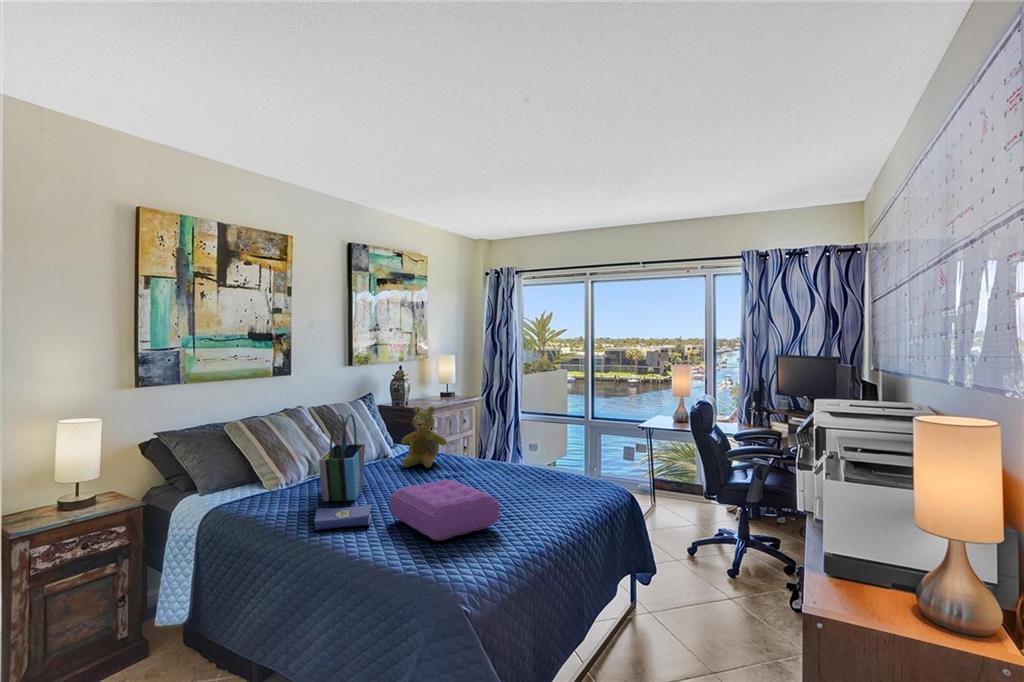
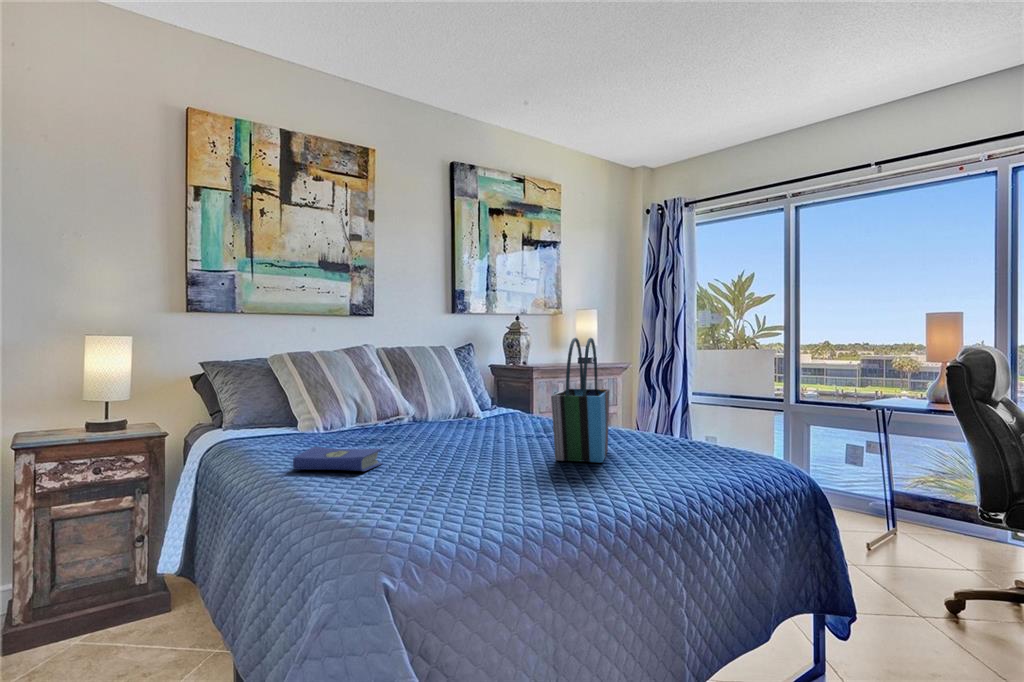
stuffed bear: present [401,407,447,468] -> none [479,349,542,429]
tote bag: present [319,414,365,501] -> present [551,338,610,462]
pillow: present [390,479,500,540] -> none [396,421,536,495]

